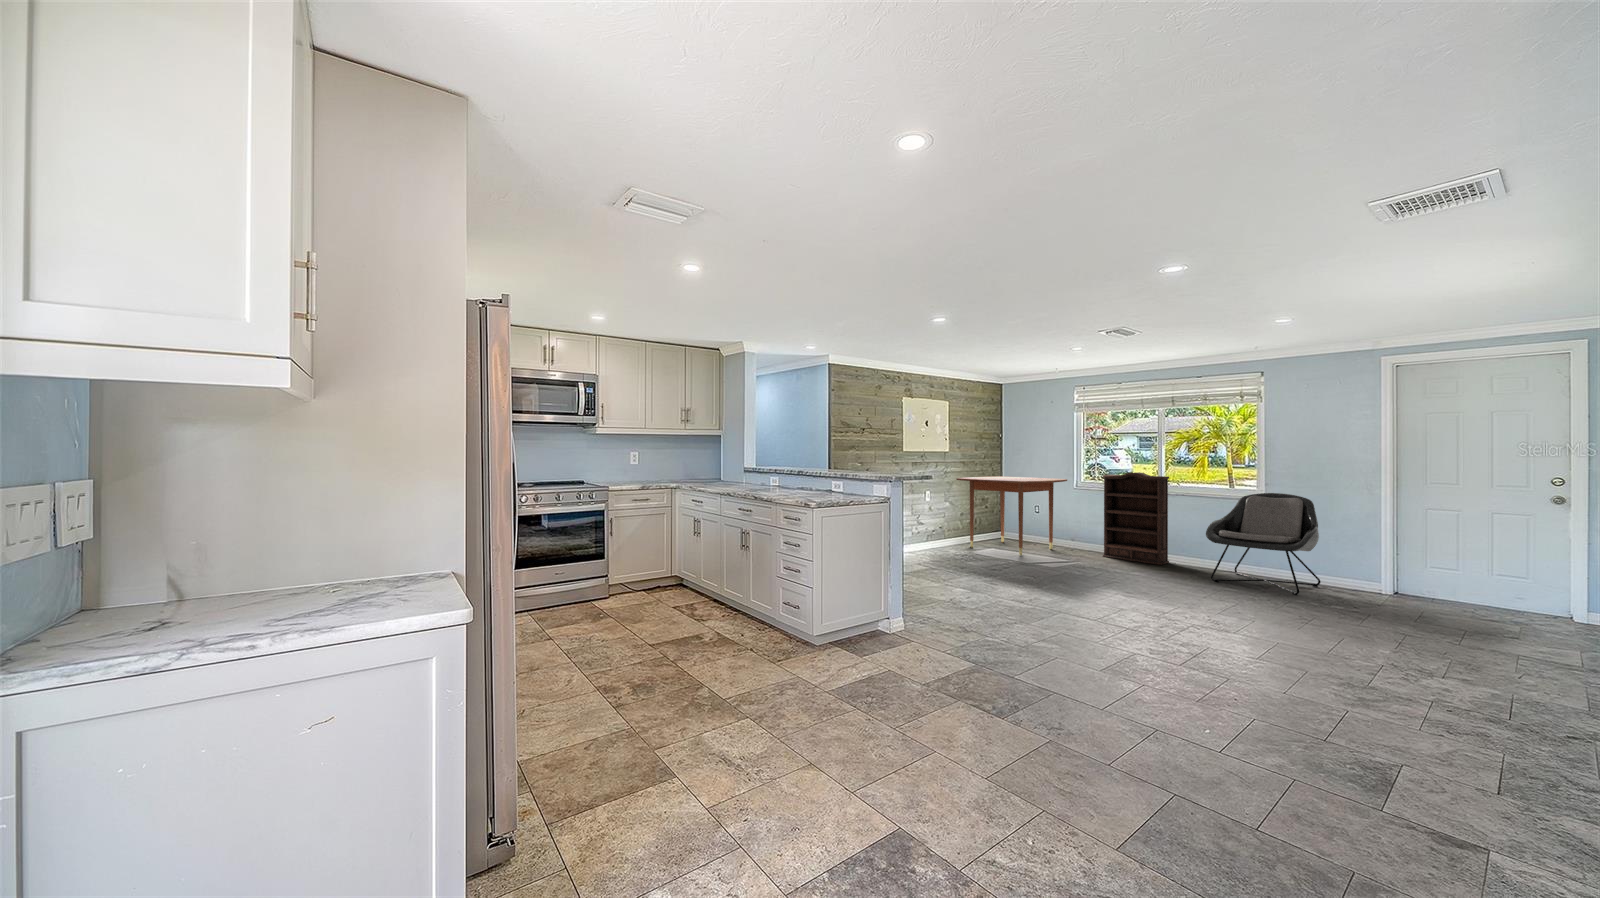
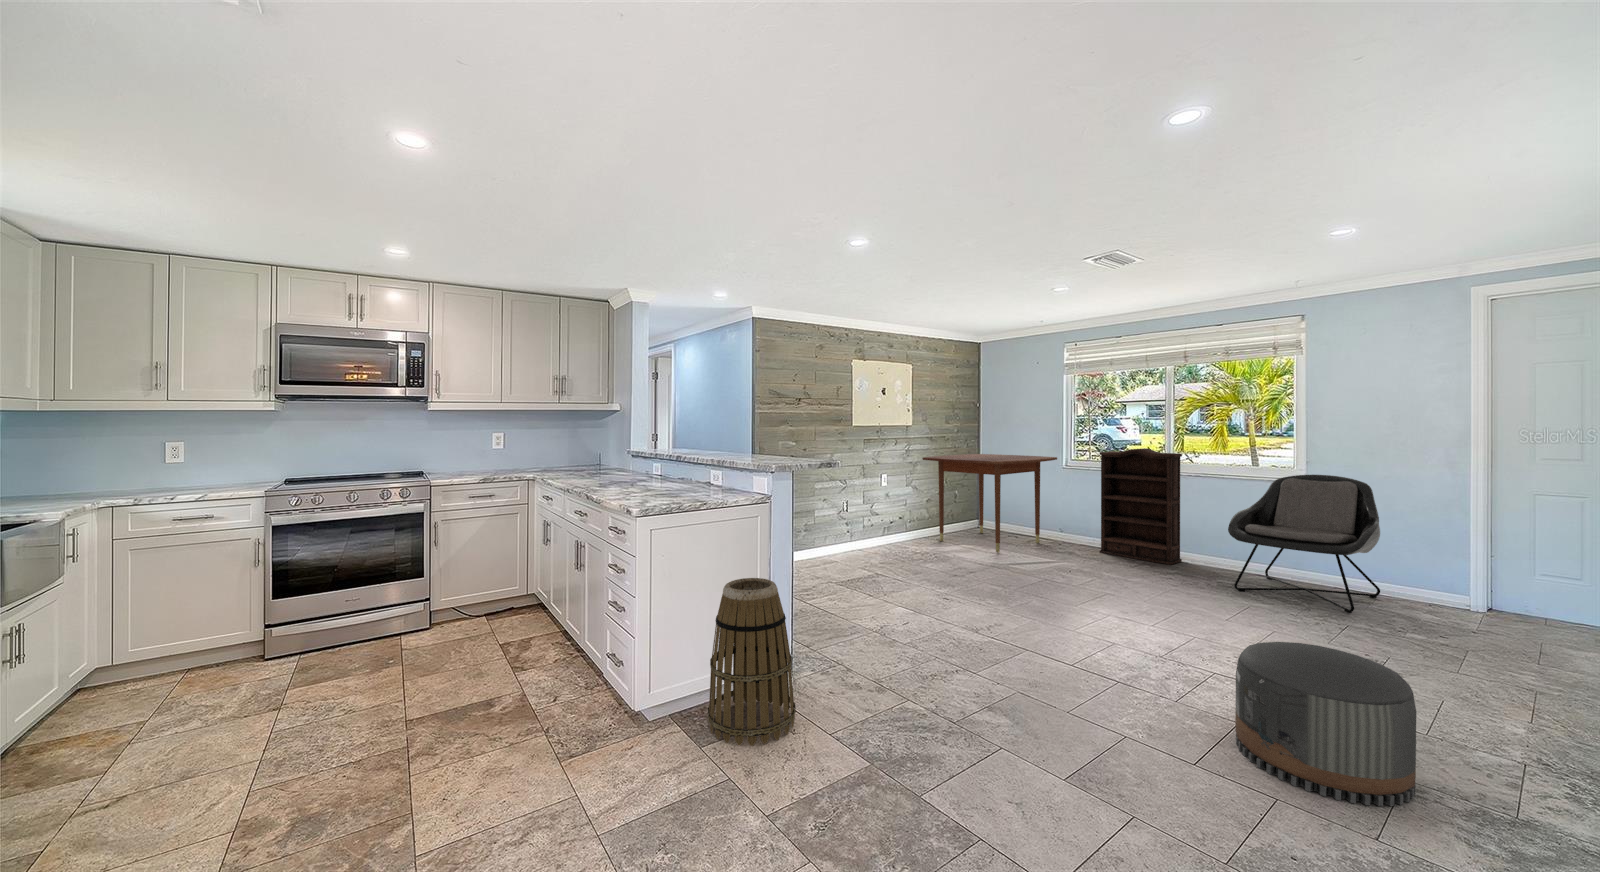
basket: none [857,551,917,659] -> present [708,578,796,746]
pouf: none [1212,594,1323,686] -> present [1235,642,1416,806]

